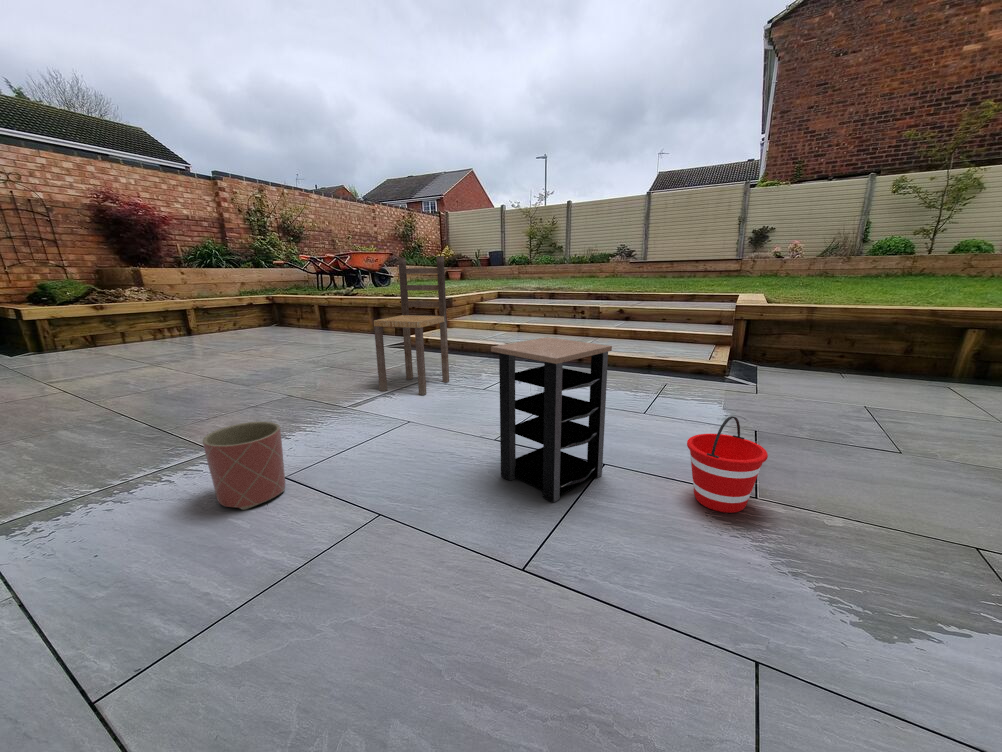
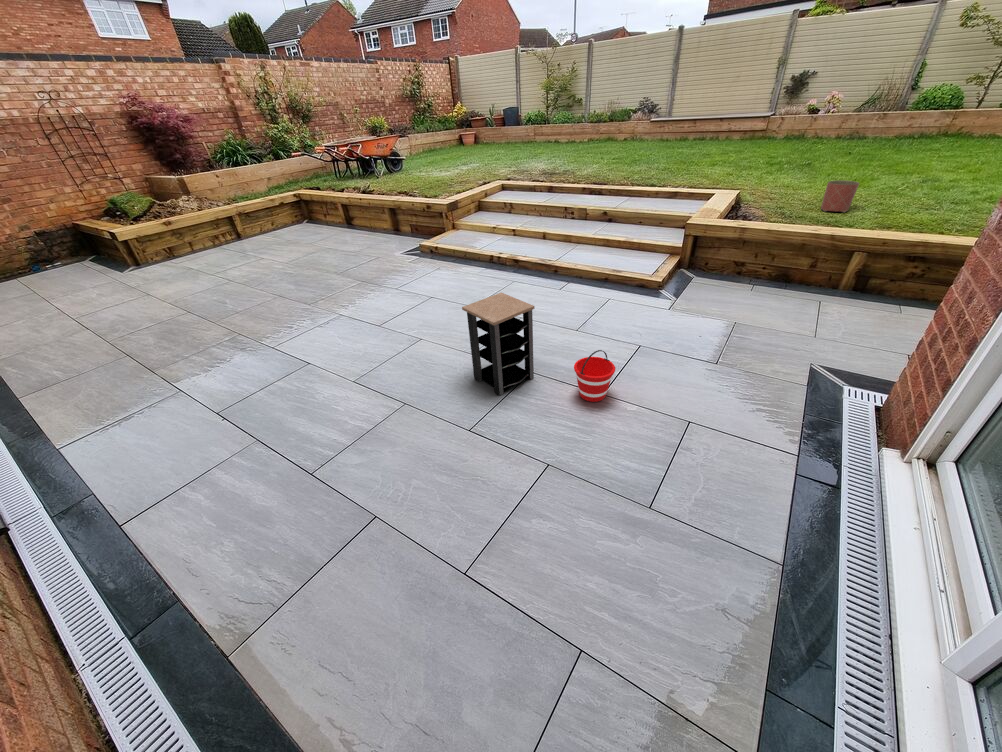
chair: present [374,256,449,395] -> none [391,197,452,310]
planter: present [203,422,285,510] -> present [821,180,859,212]

